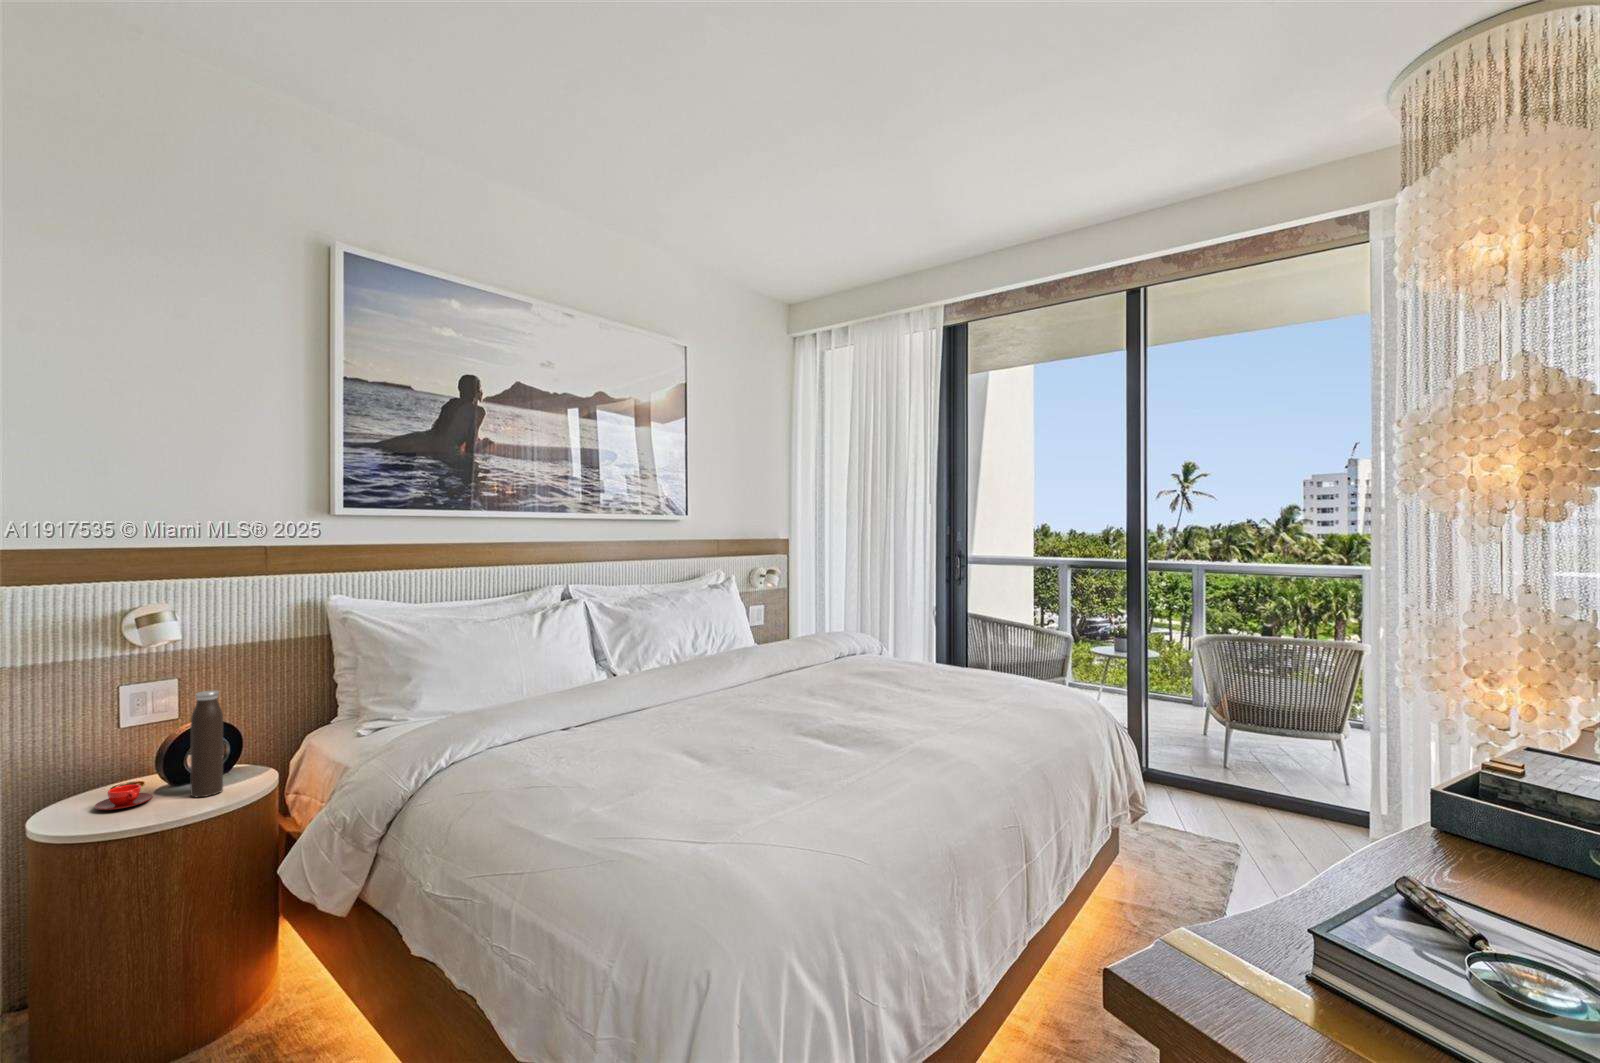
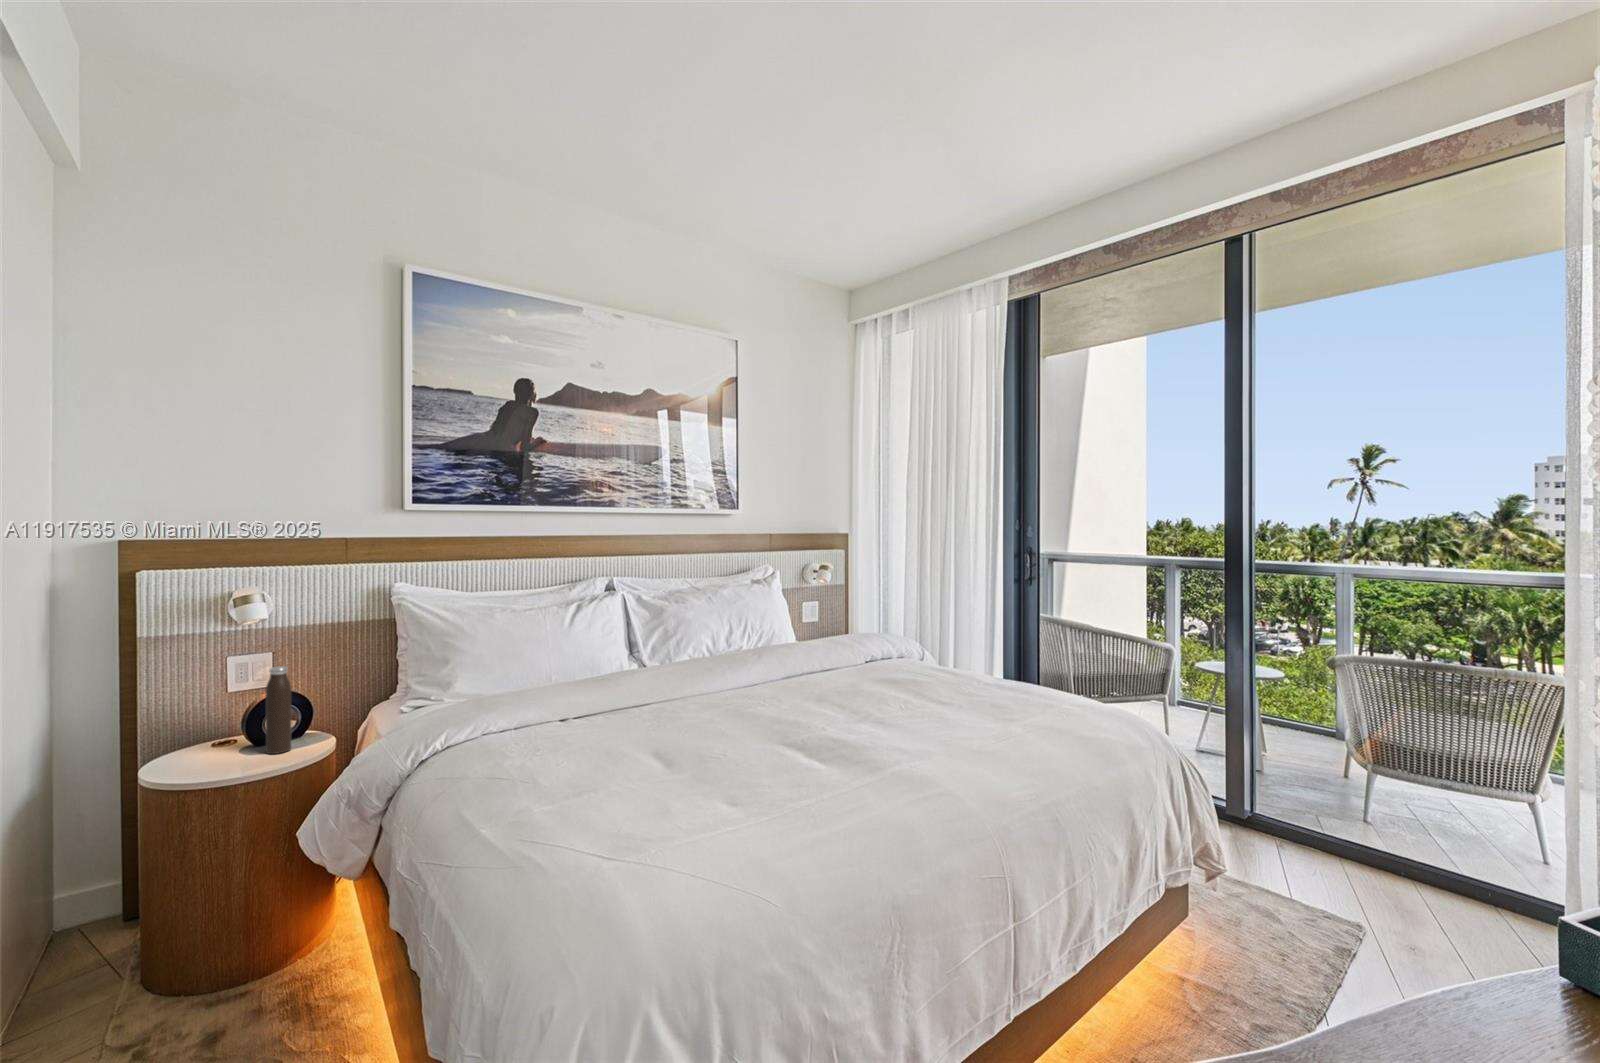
teacup: present [94,784,153,810] -> none [194,739,238,759]

